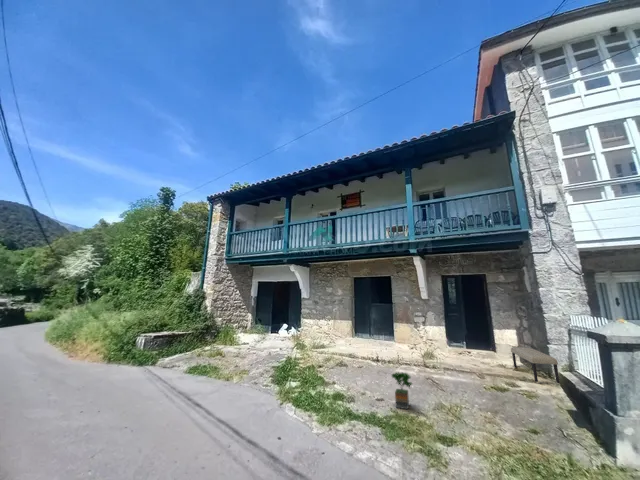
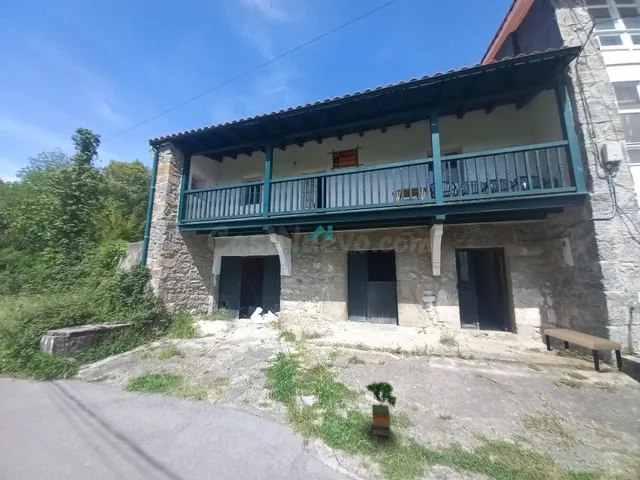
potted tree: present [392,373,412,409] -> present [366,382,396,436]

